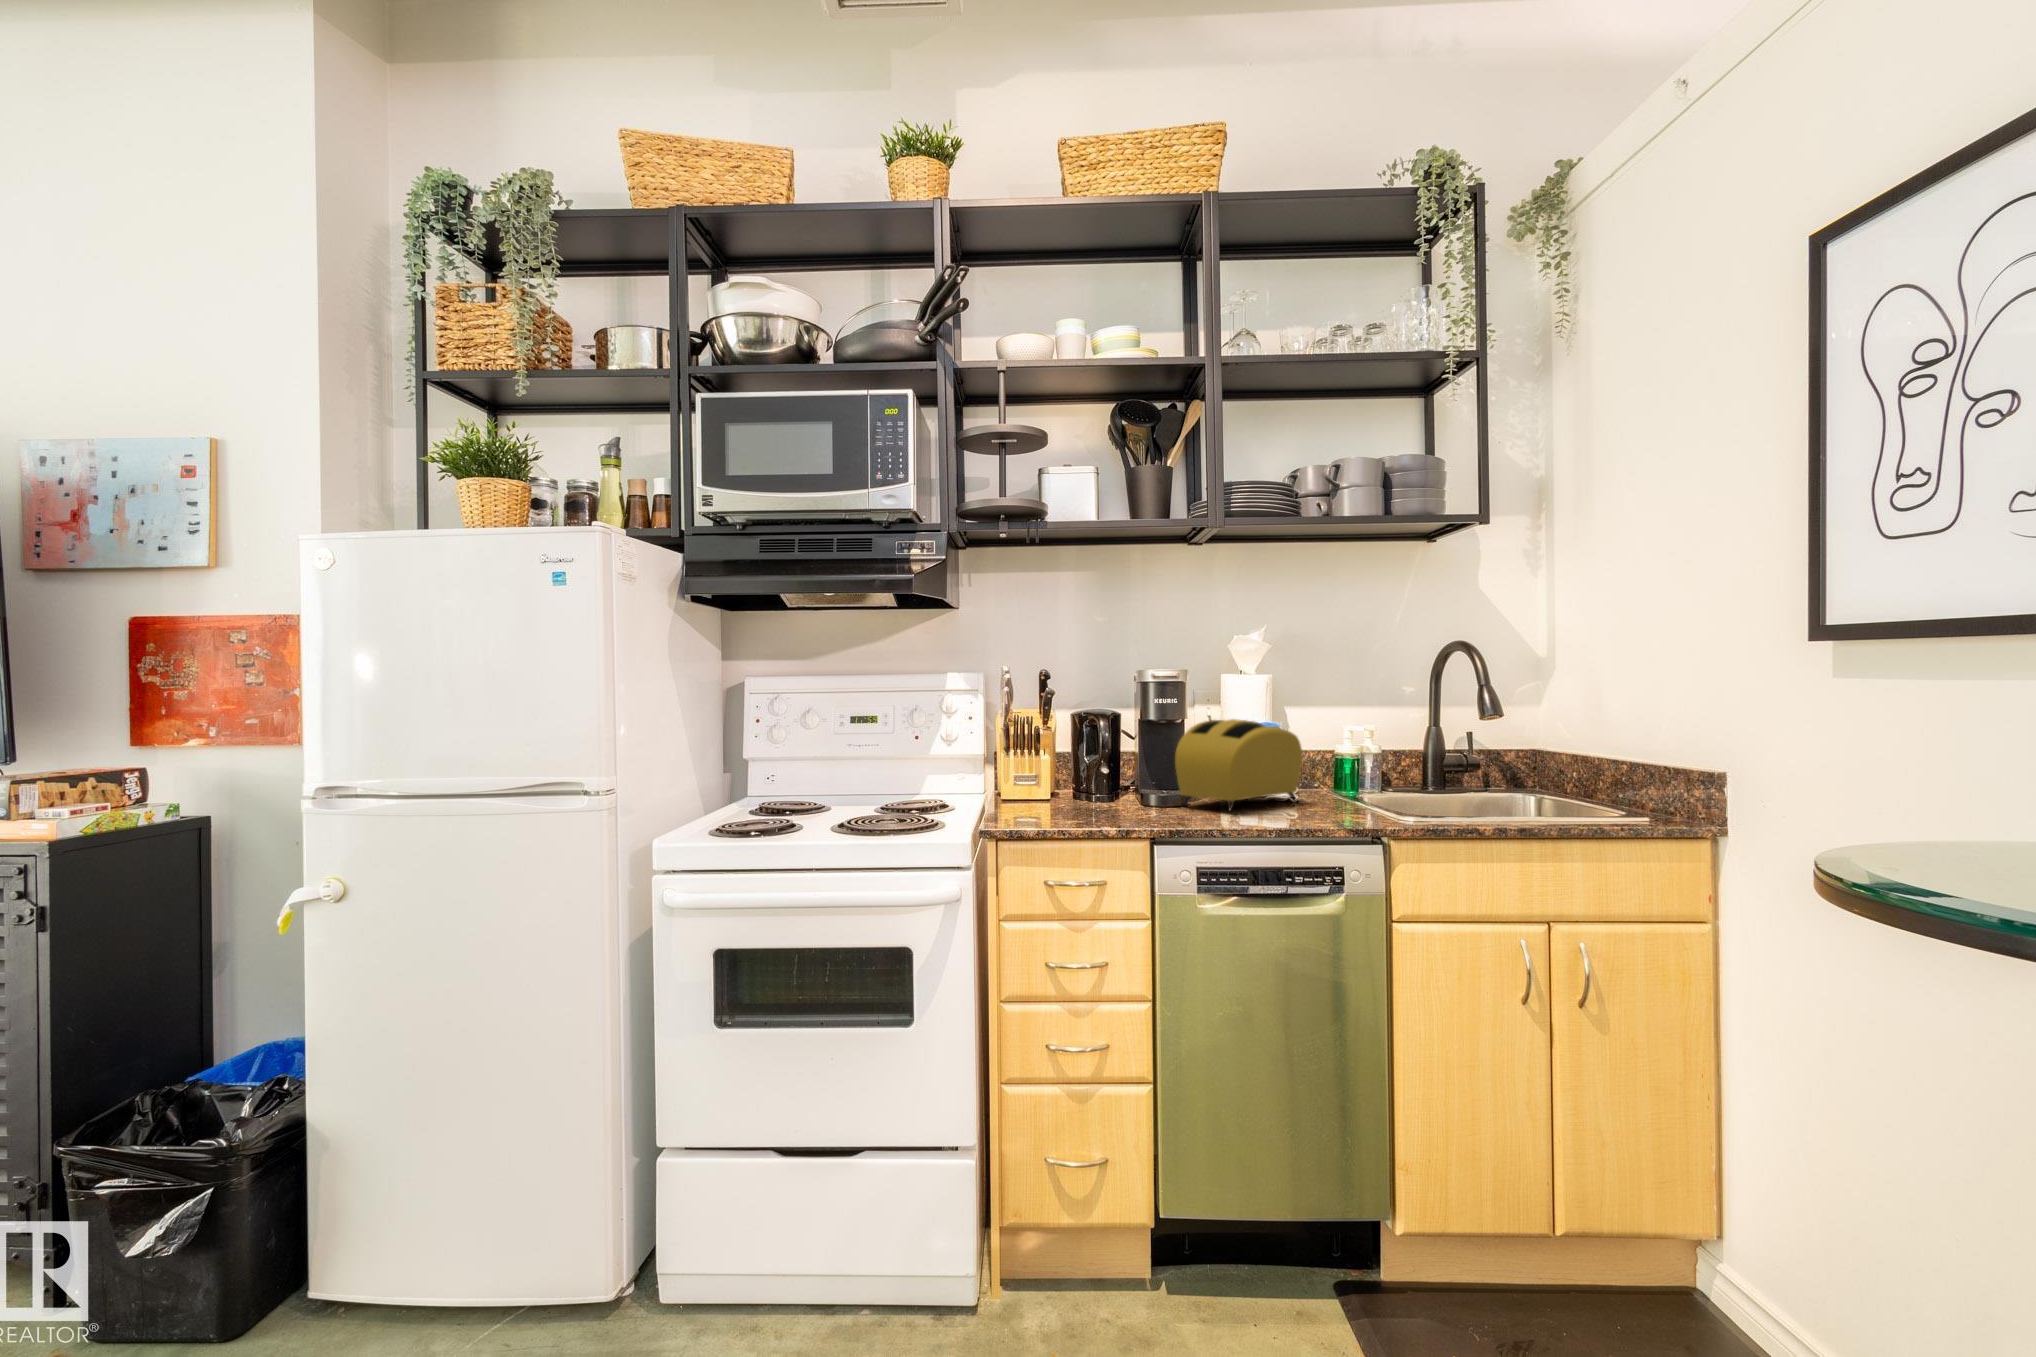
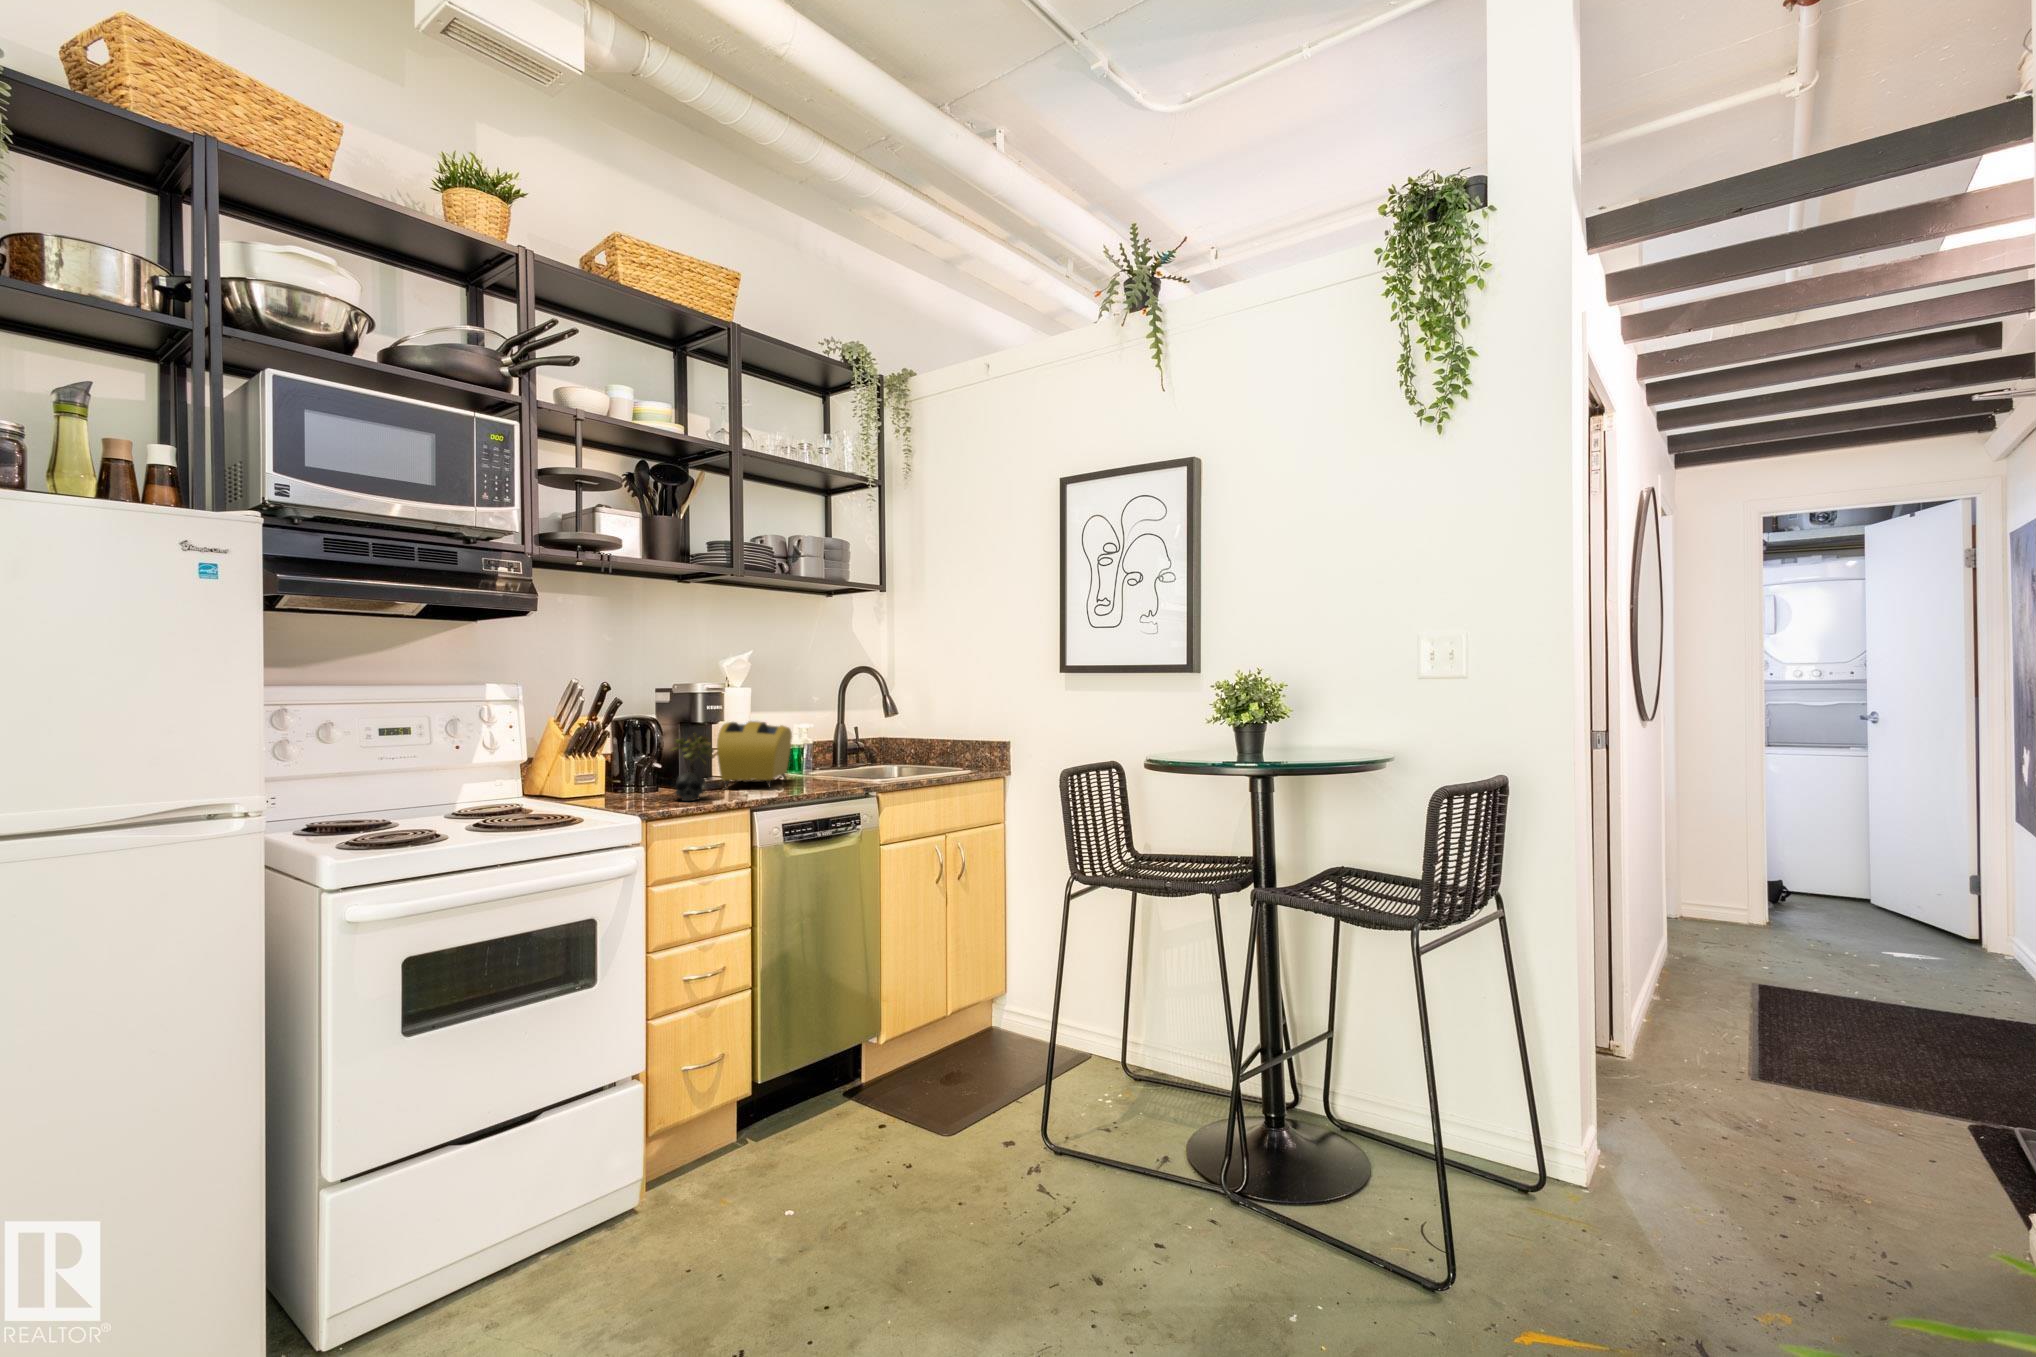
succulent plant: none [1080,732,1134,819] -> present [670,733,714,801]

